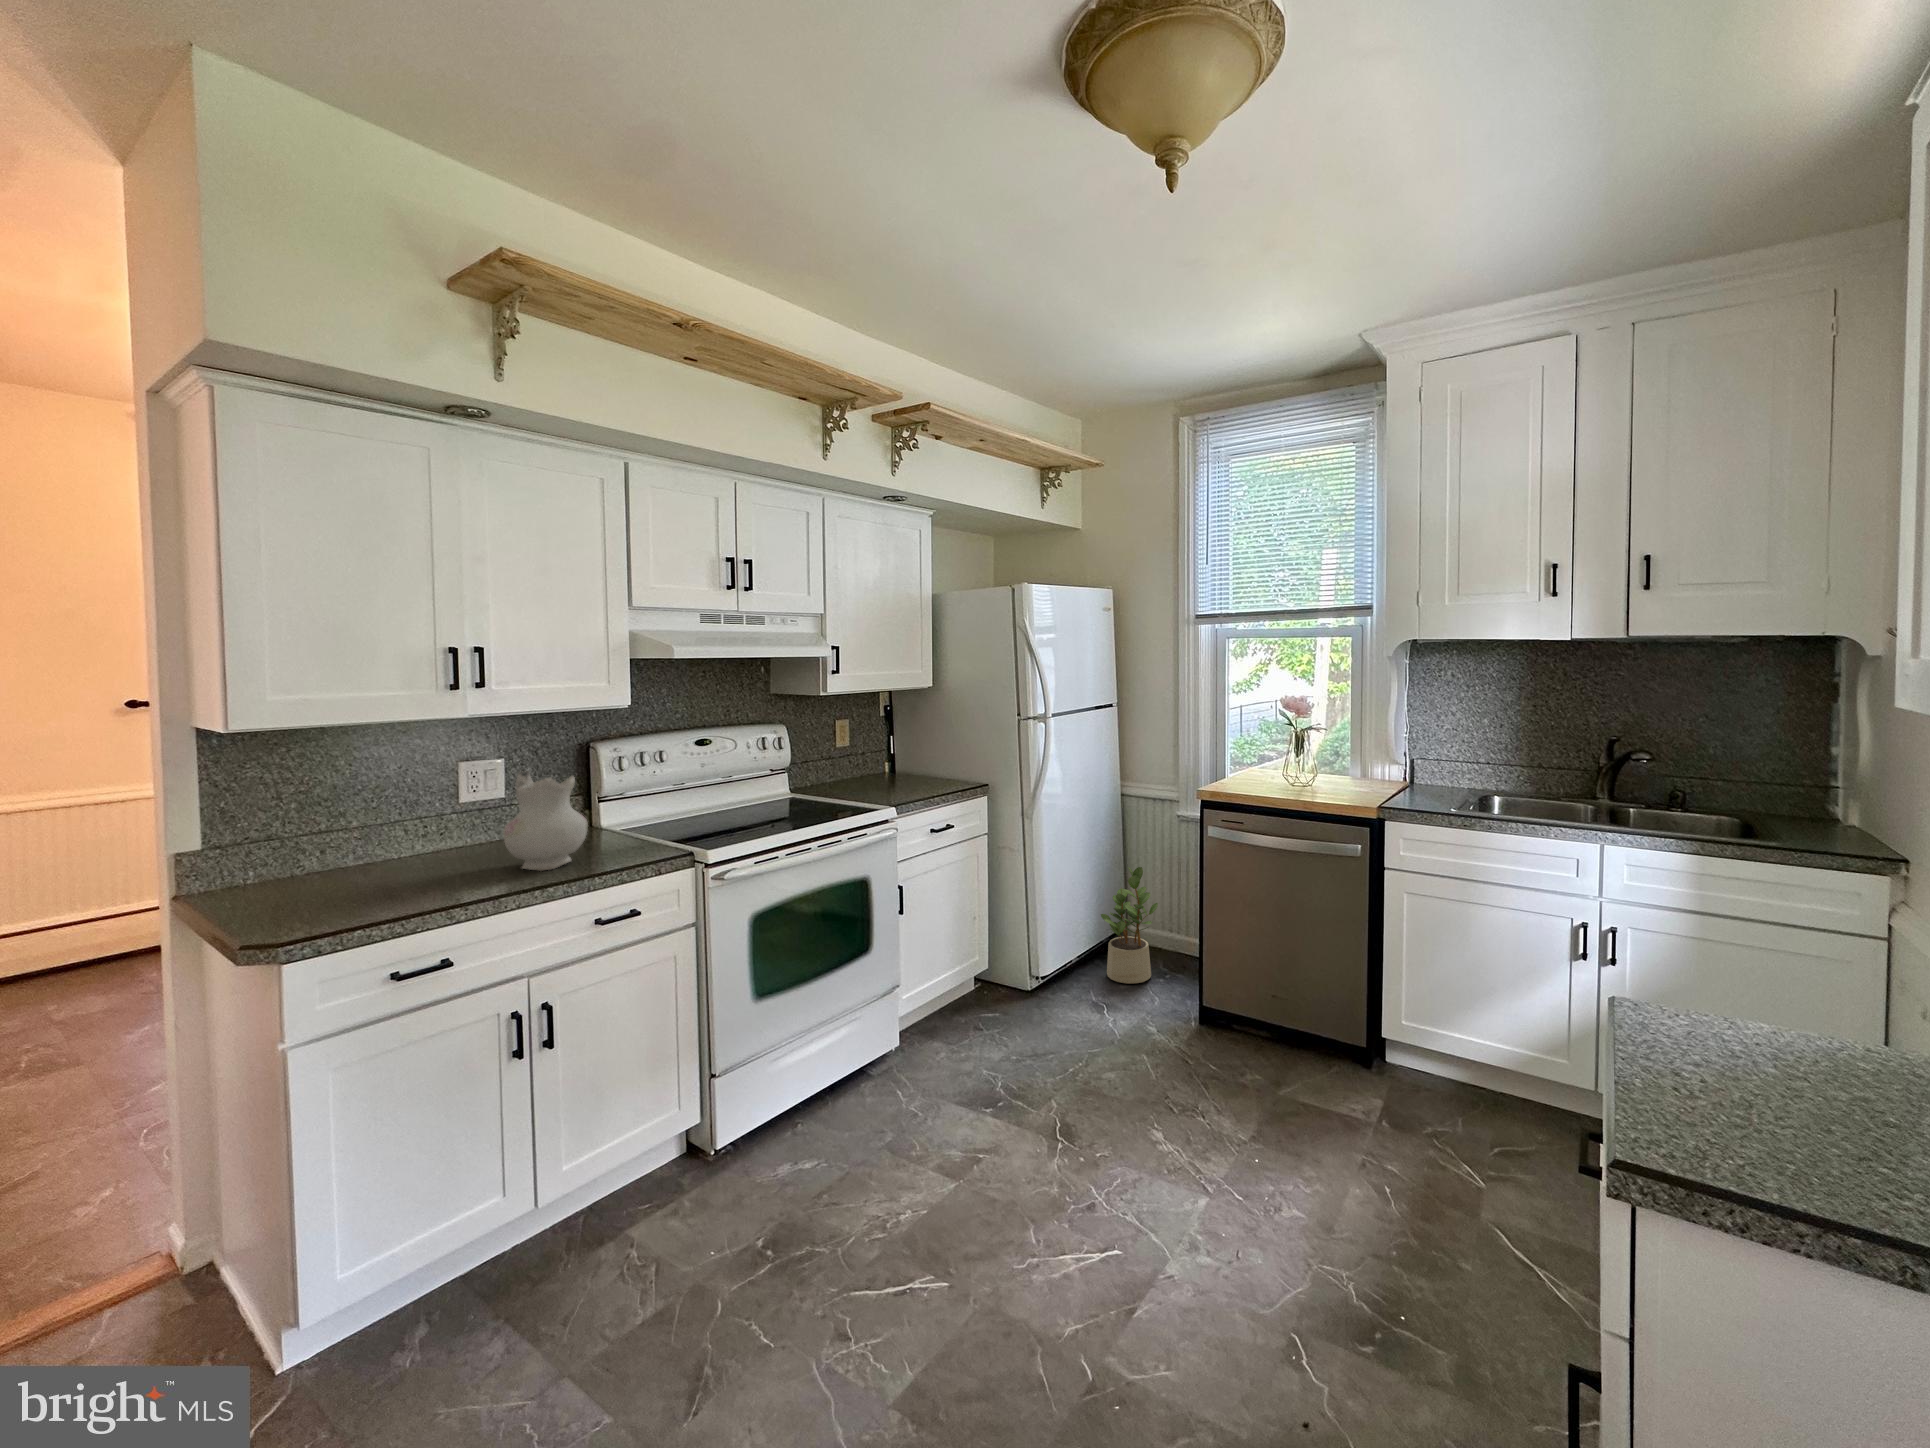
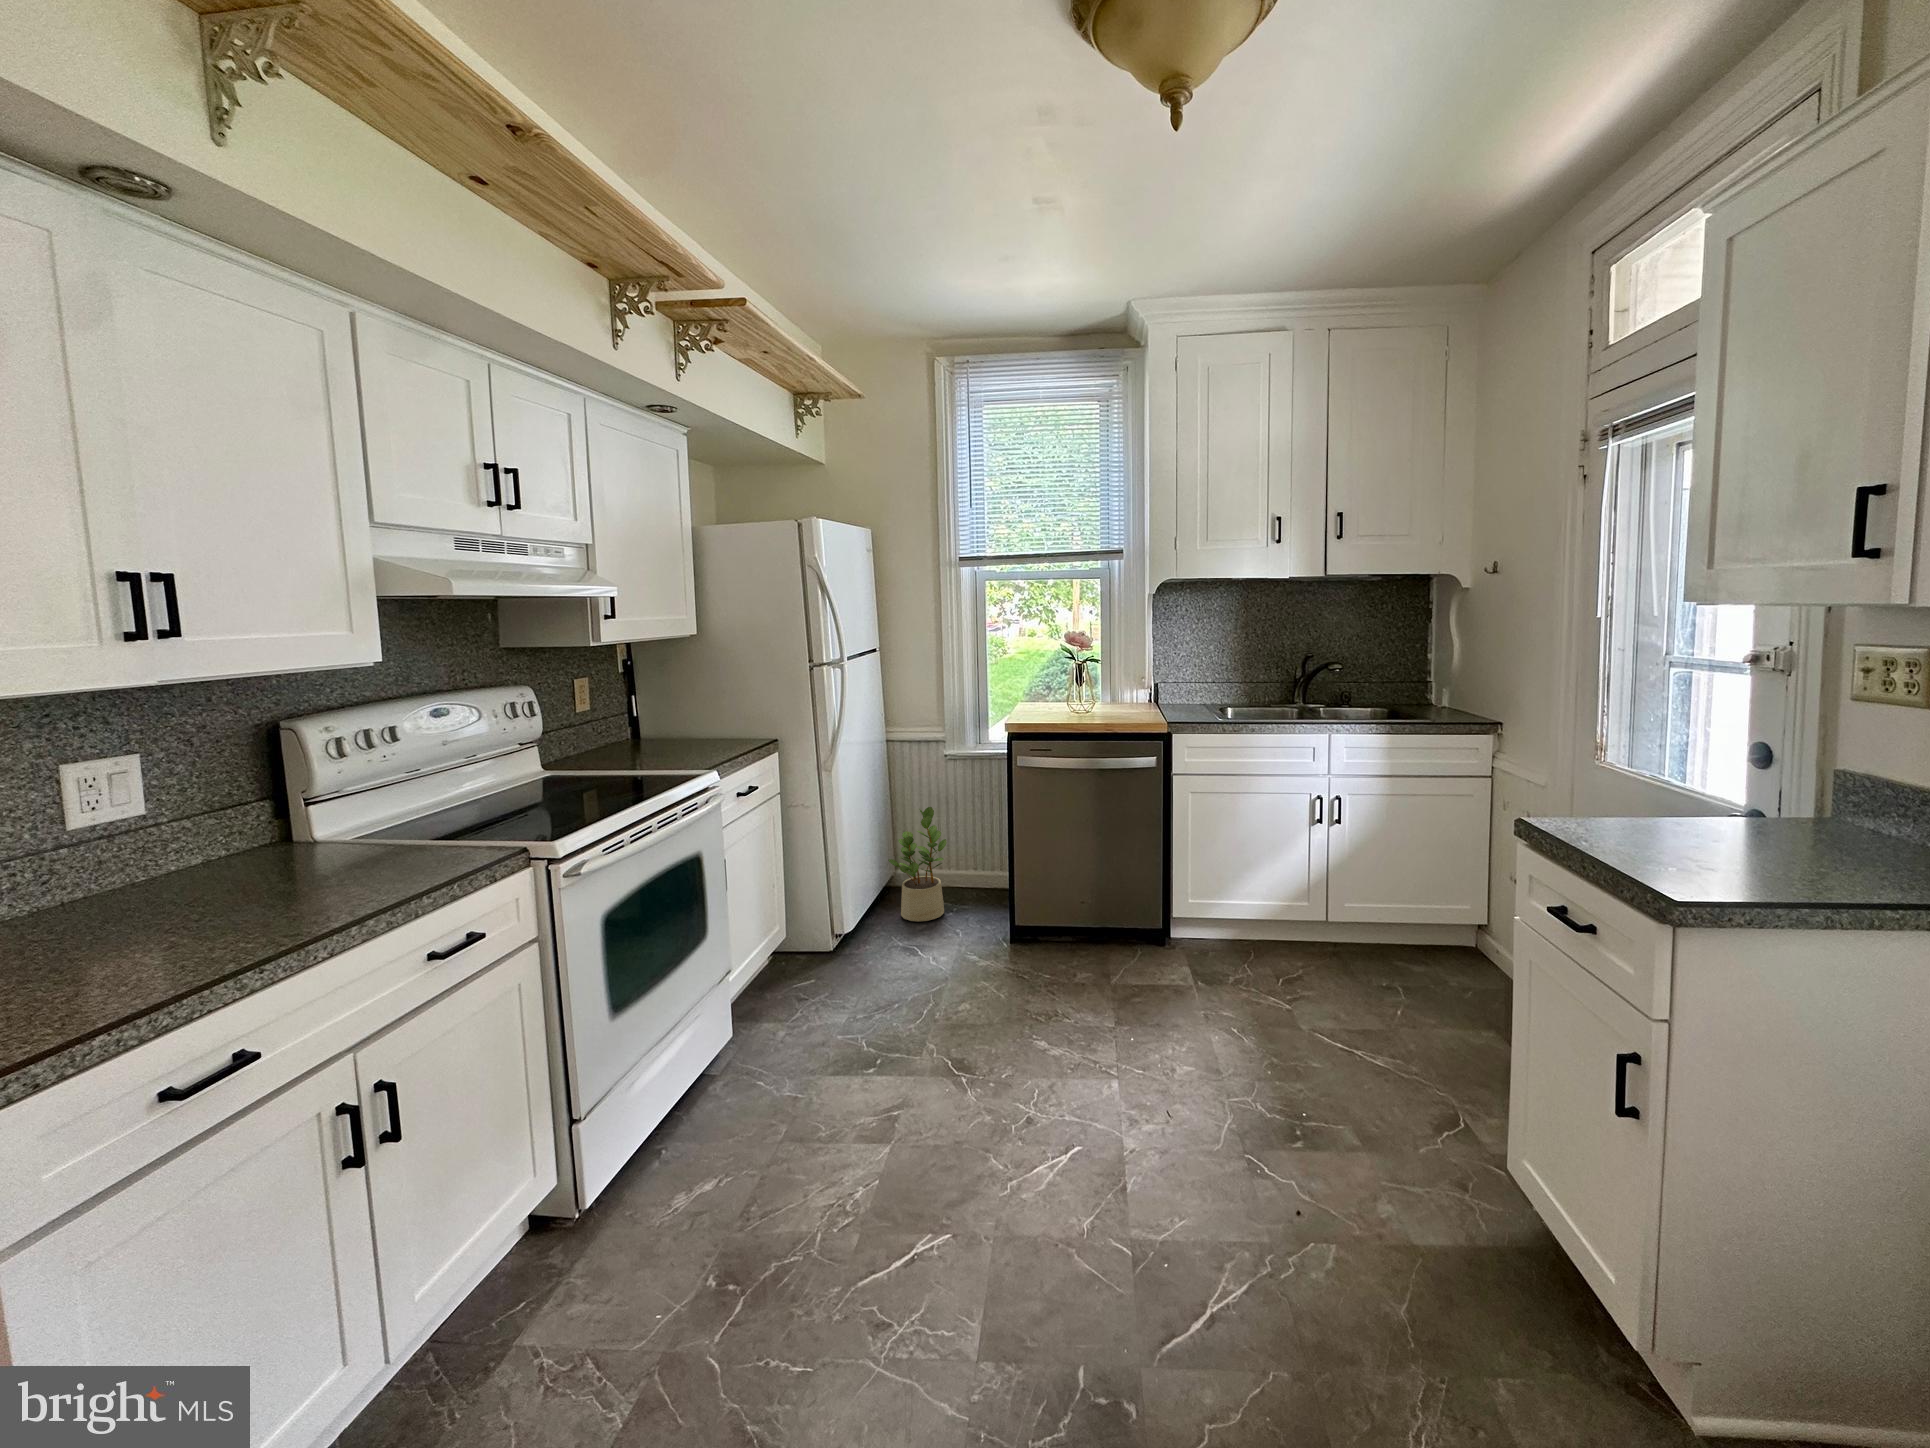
ceramic pitcher: present [503,771,588,871] -> none [229,760,379,907]

